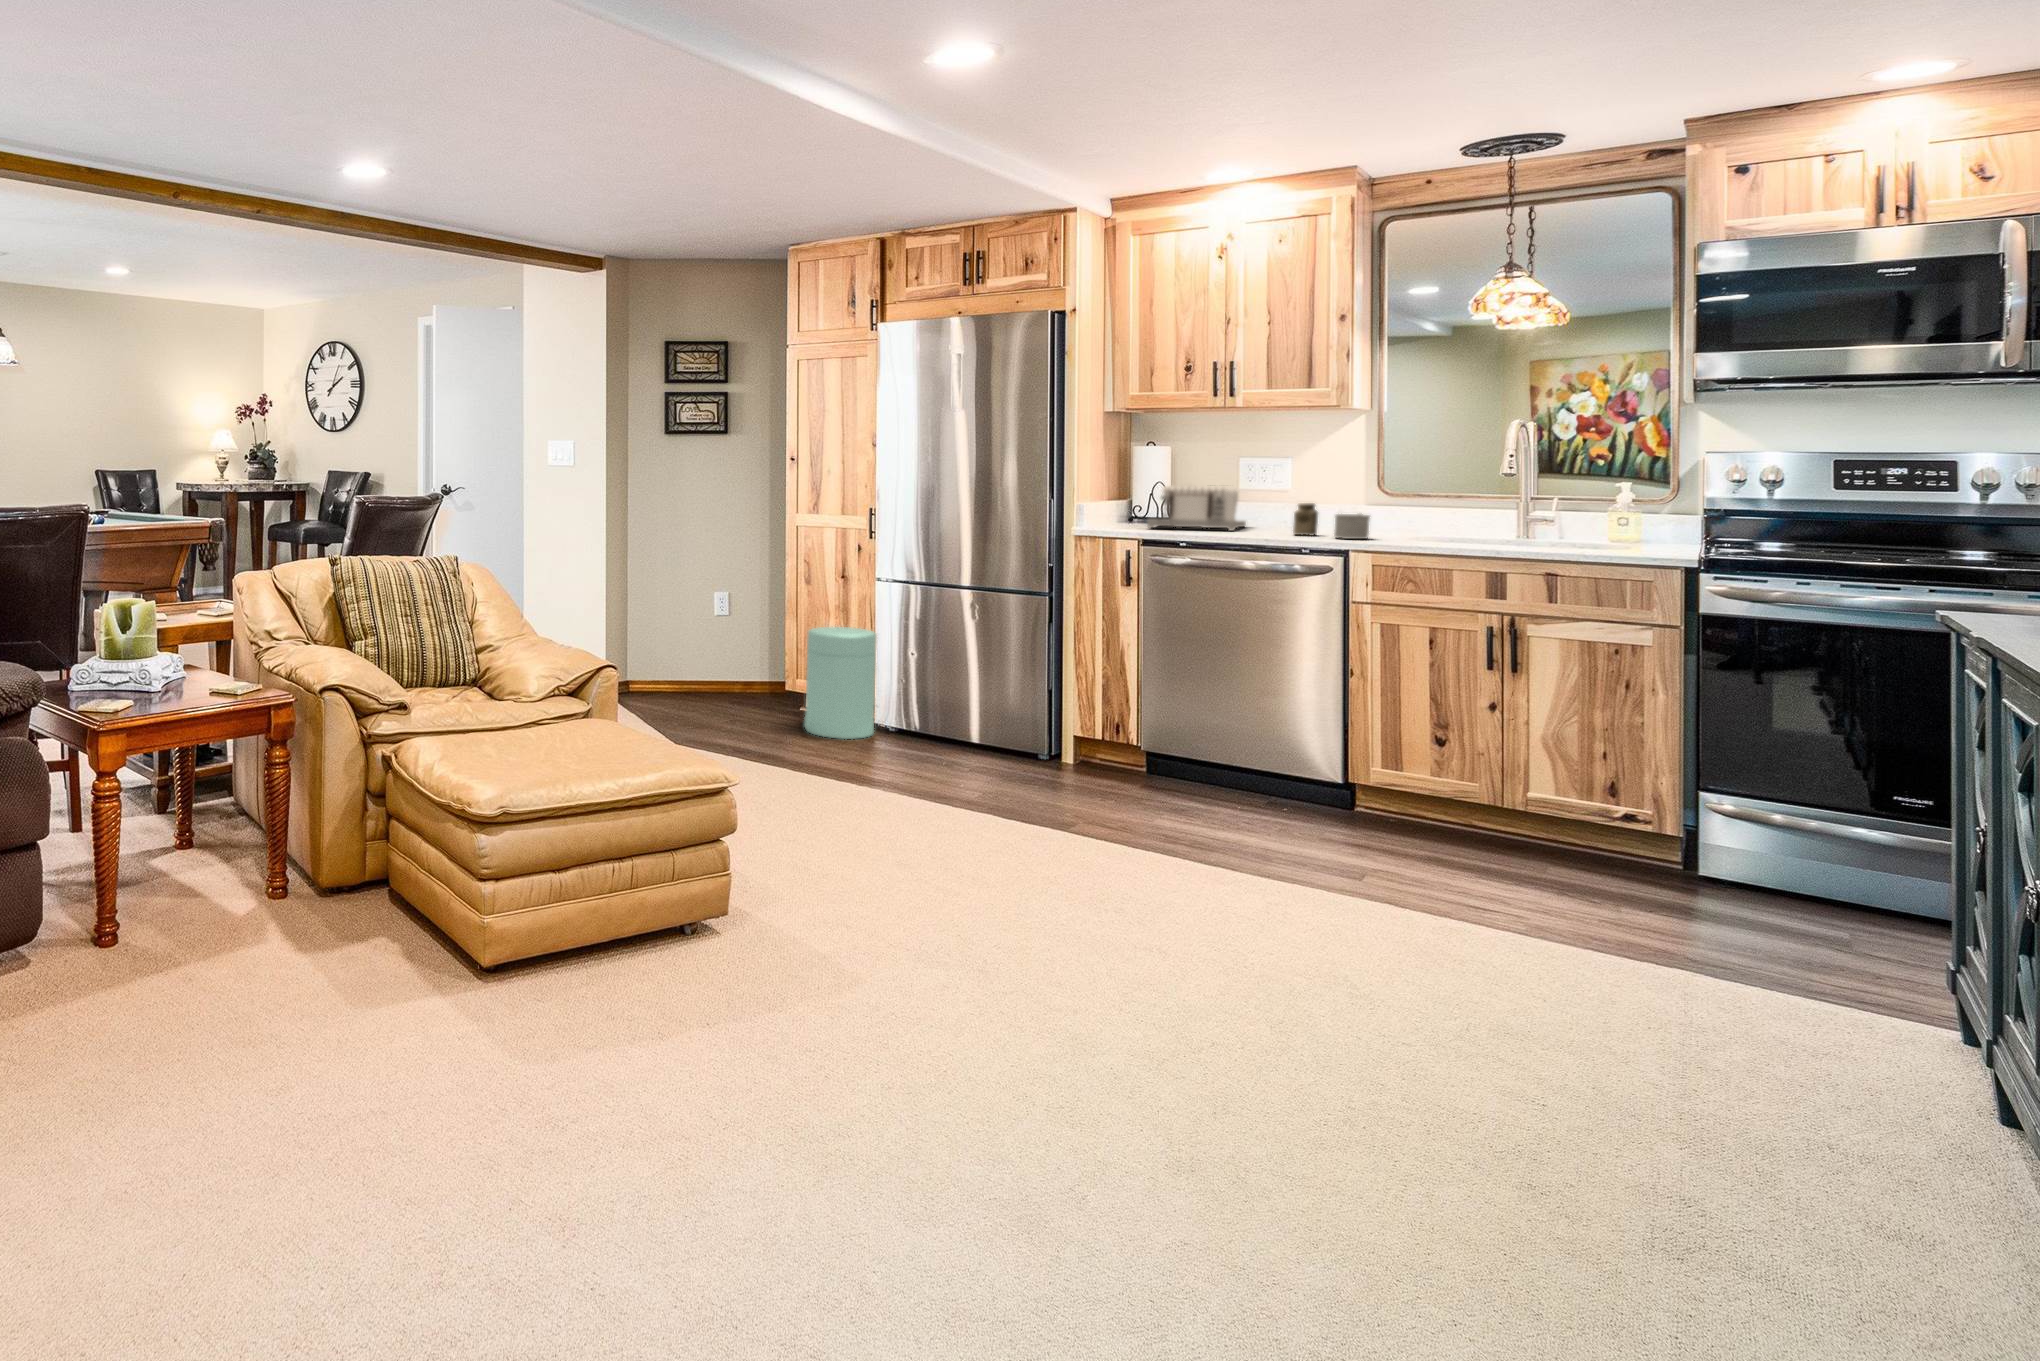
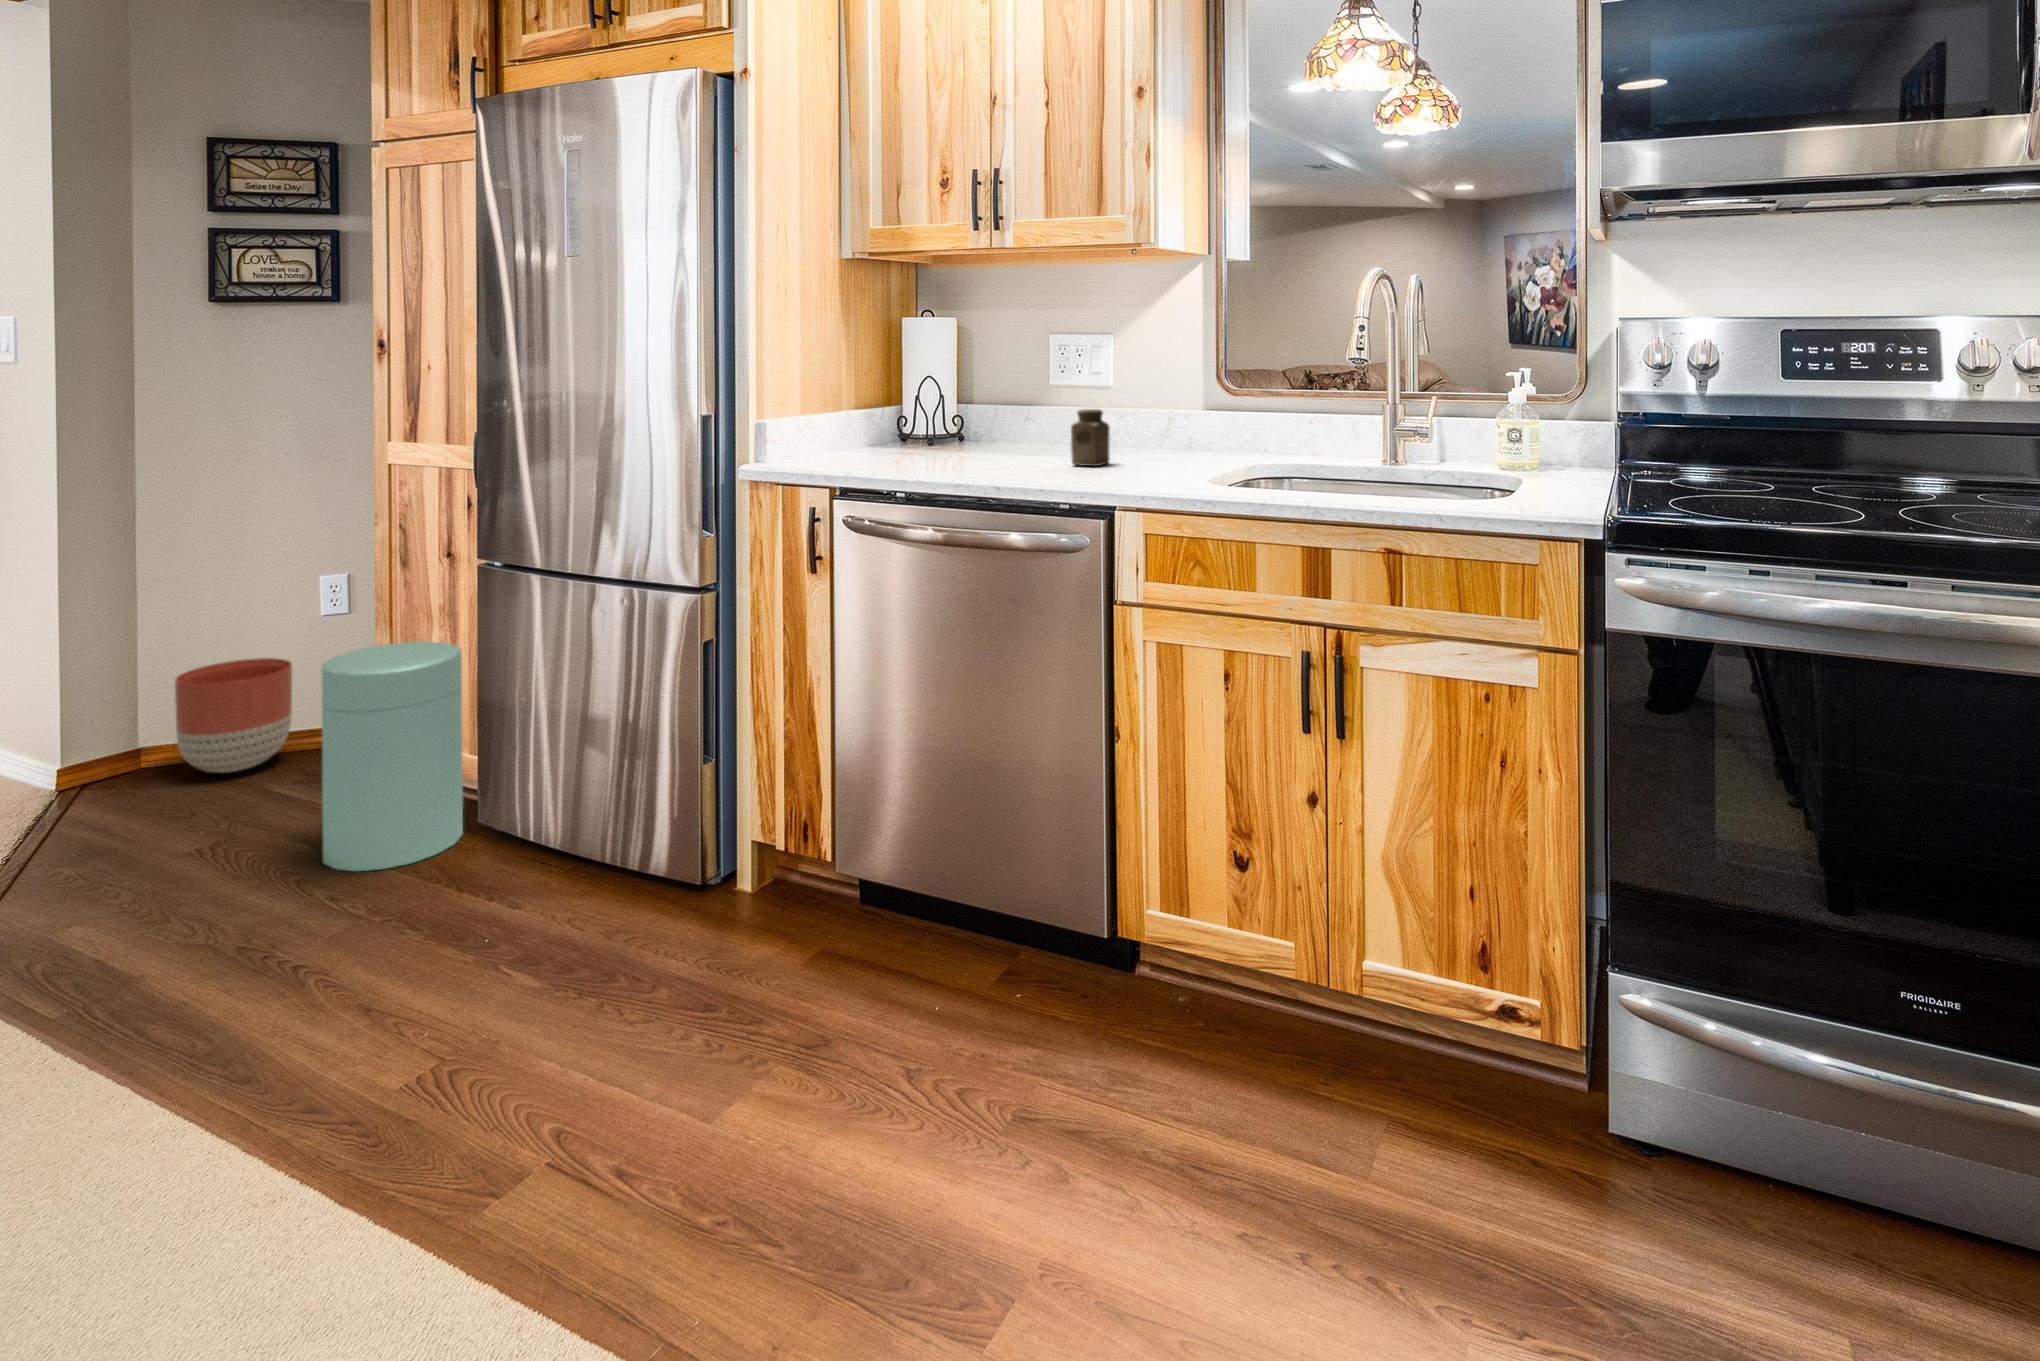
toaster: present [1147,485,1246,531] -> none [898,377,1064,456]
mug: present [1334,514,1370,539] -> none [1110,427,1162,475]
planter: none [664,641,718,699] -> present [175,658,292,773]

